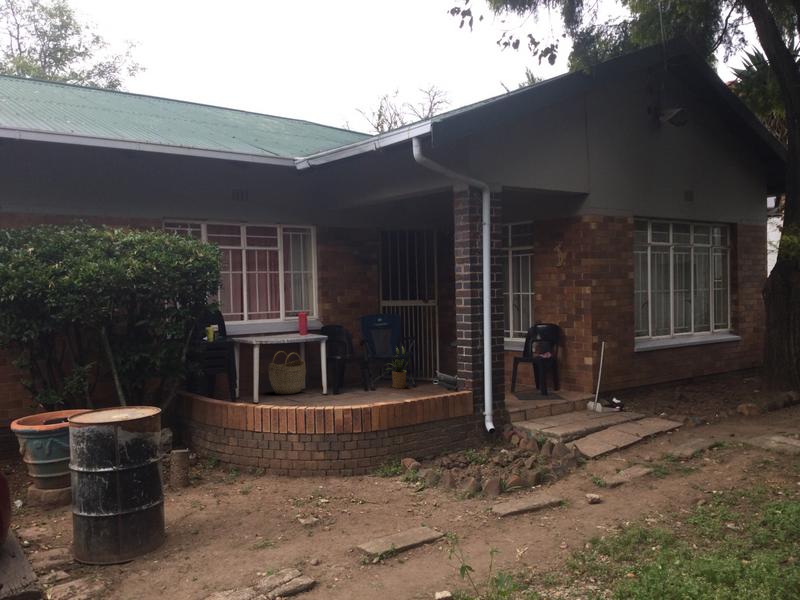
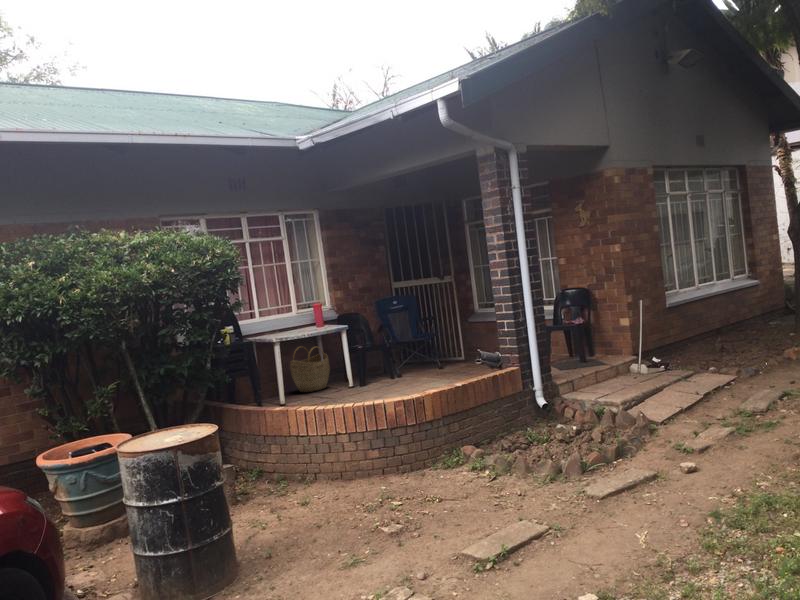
house plant: present [388,347,409,388] -> none [405,327,434,372]

